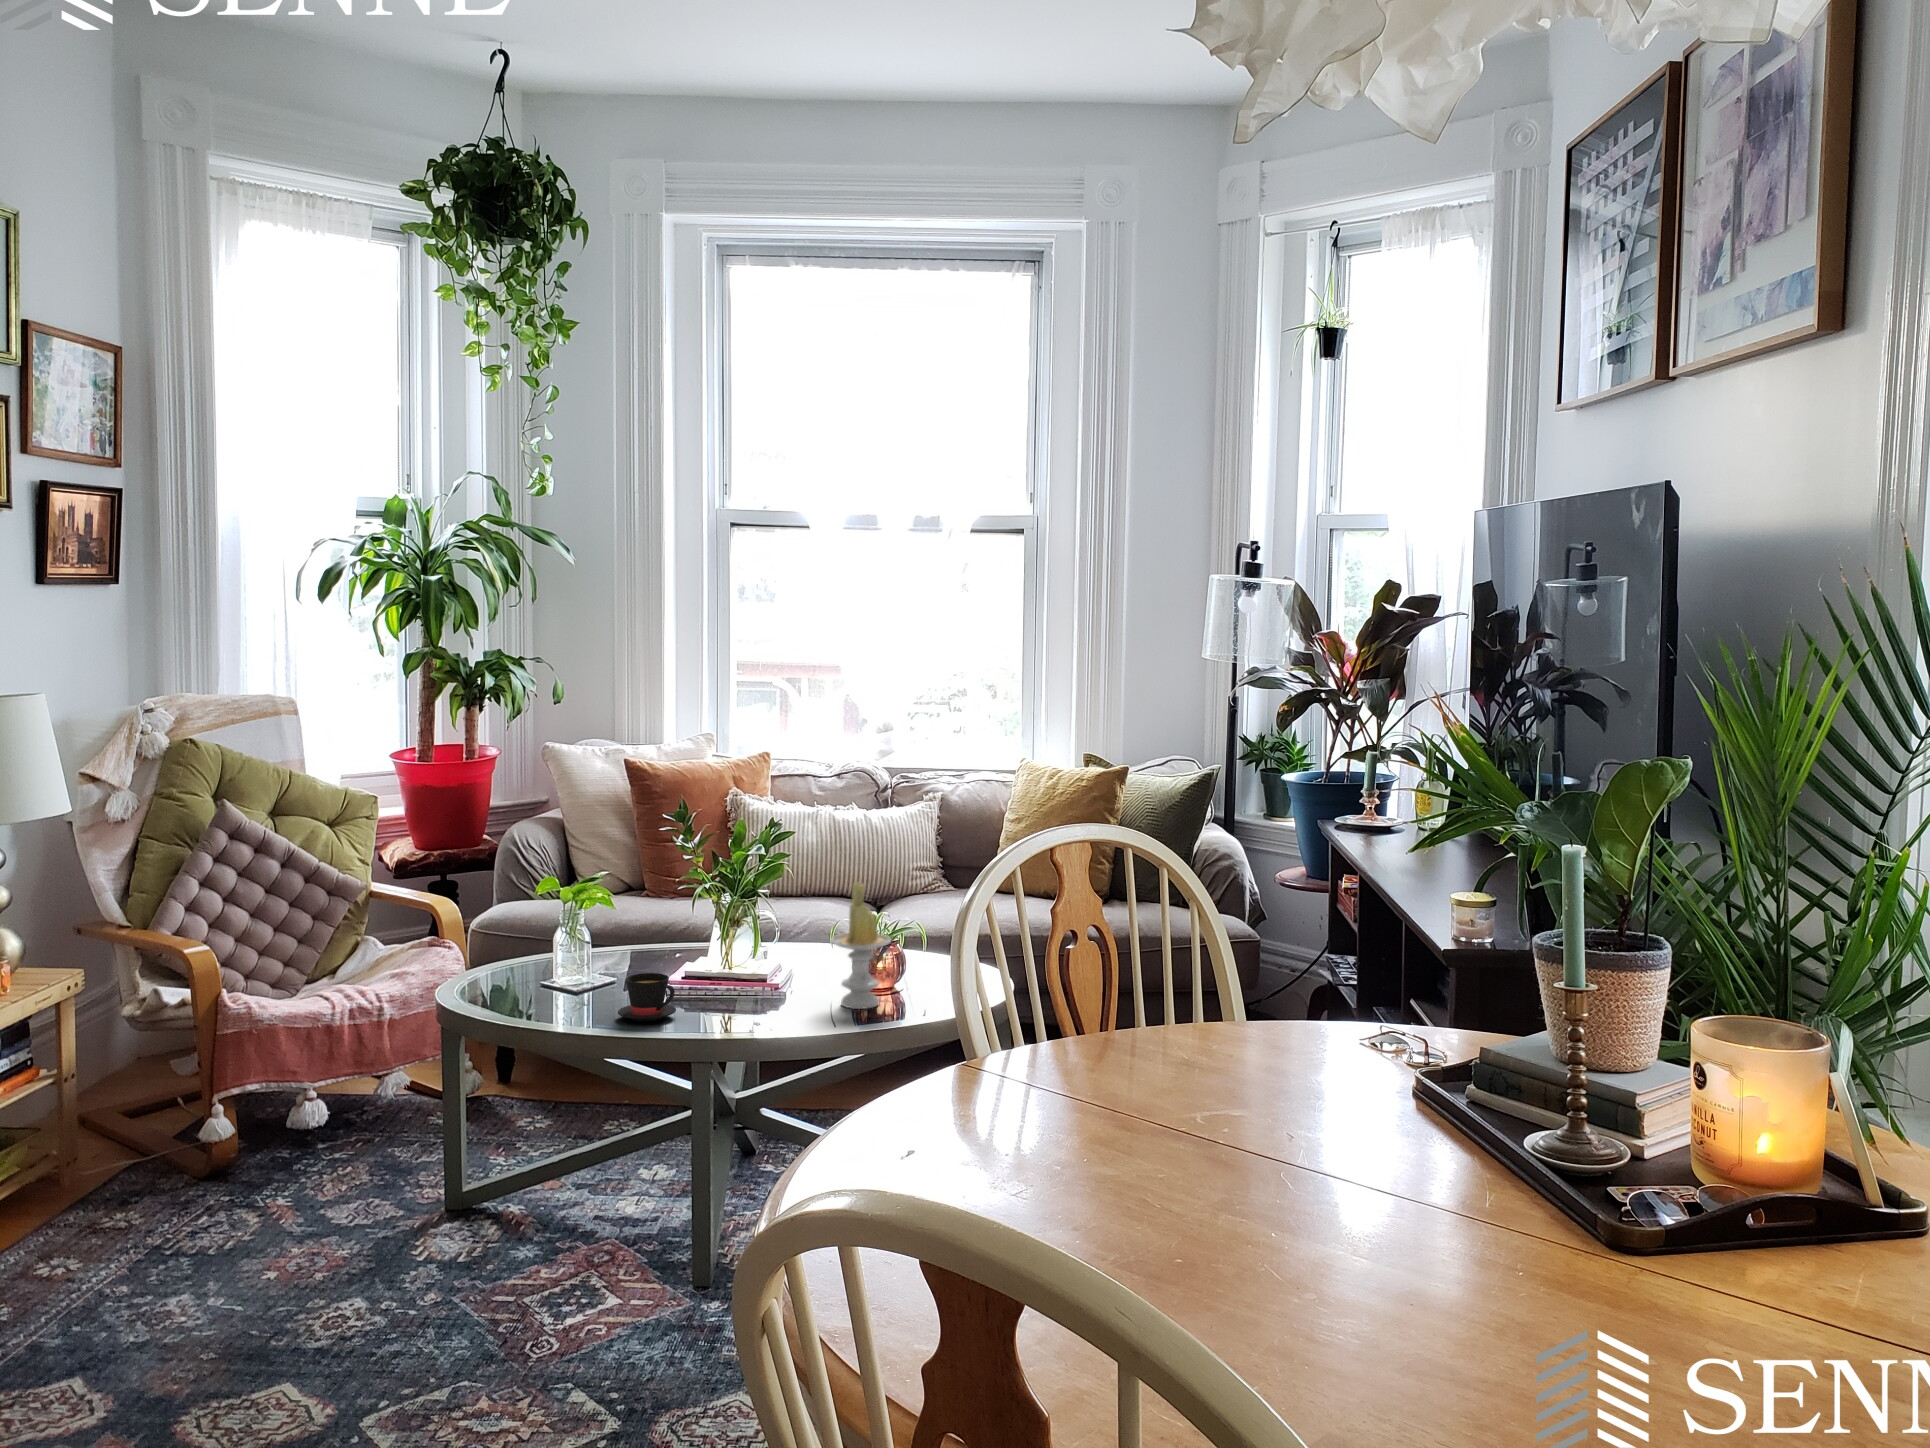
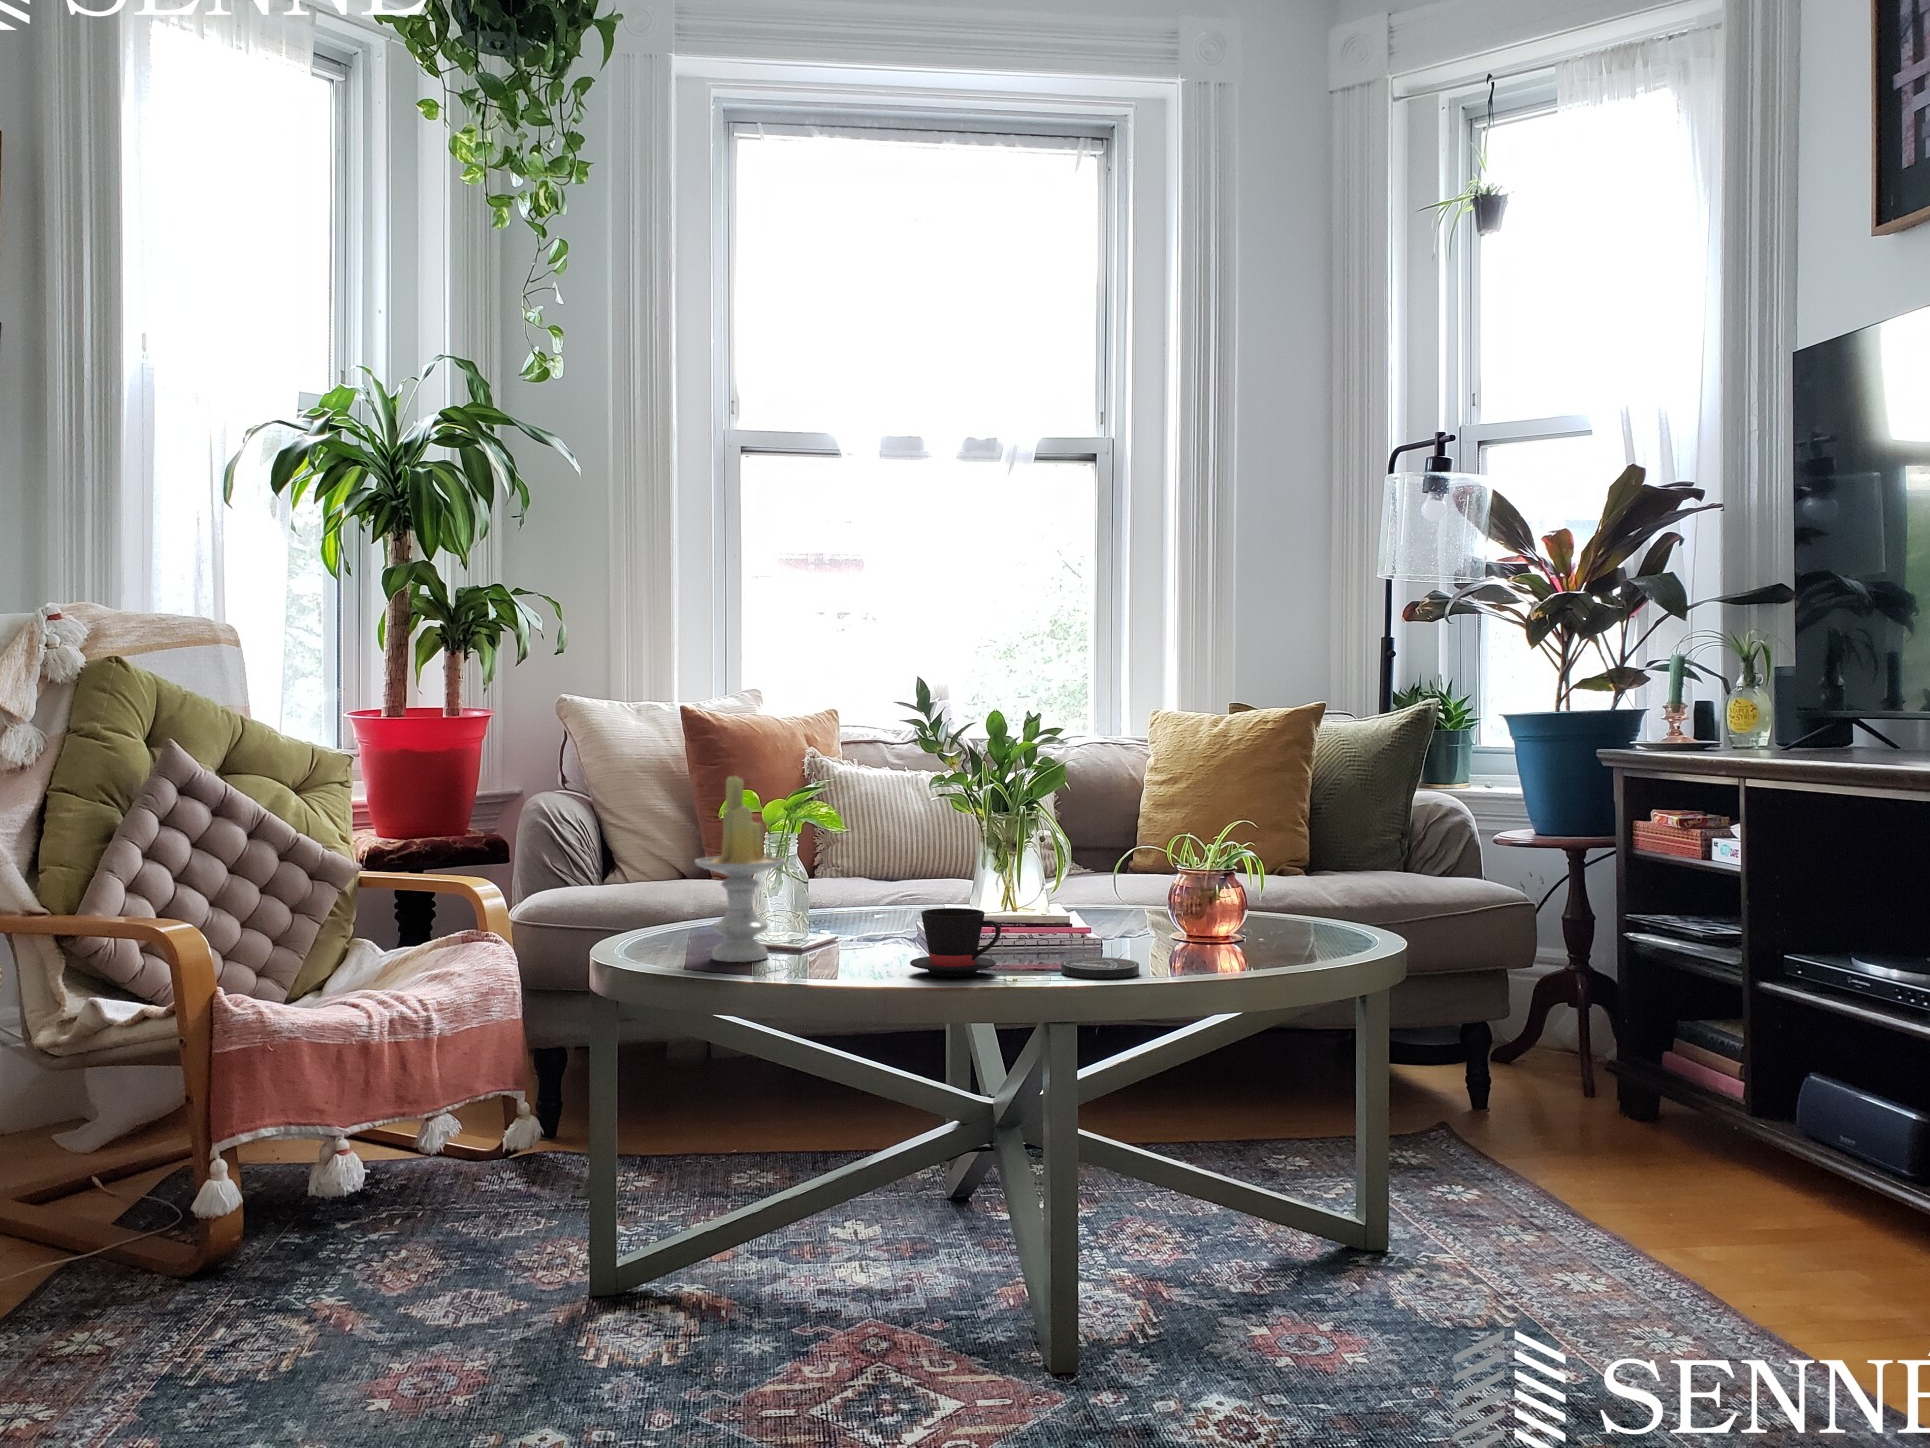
candle: present [831,882,891,1009] -> present [695,776,785,962]
coaster: none [719,1008,771,1028] -> present [1061,957,1139,979]

